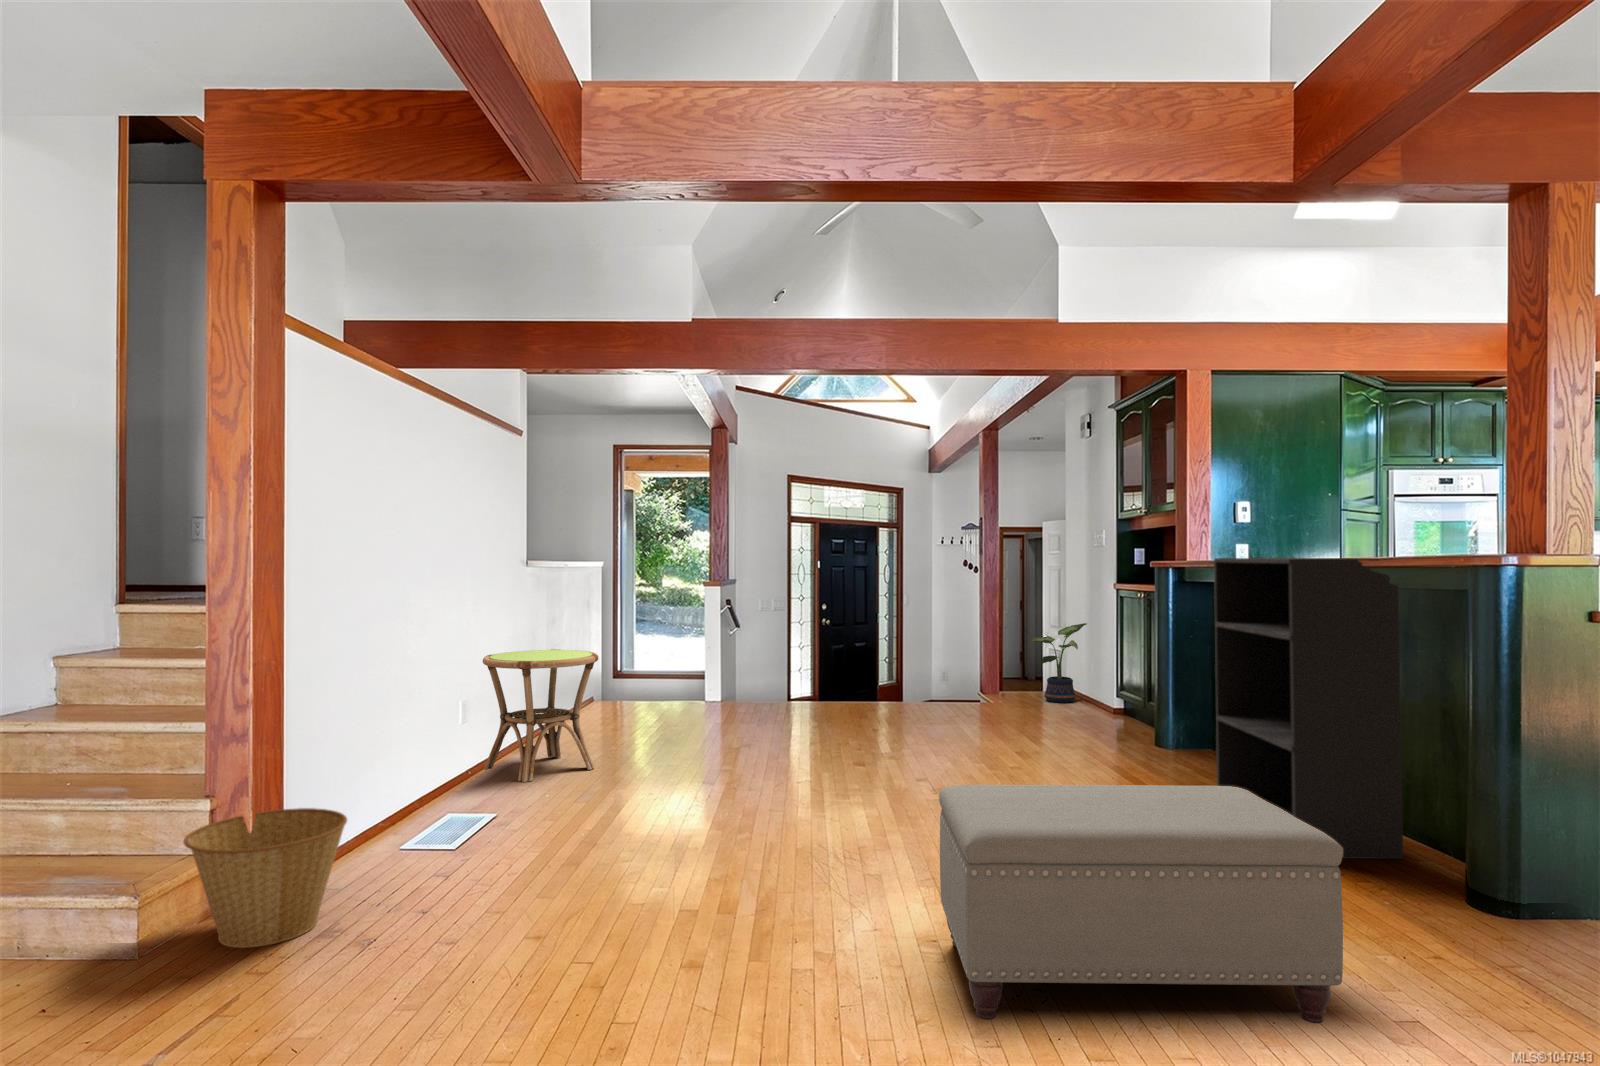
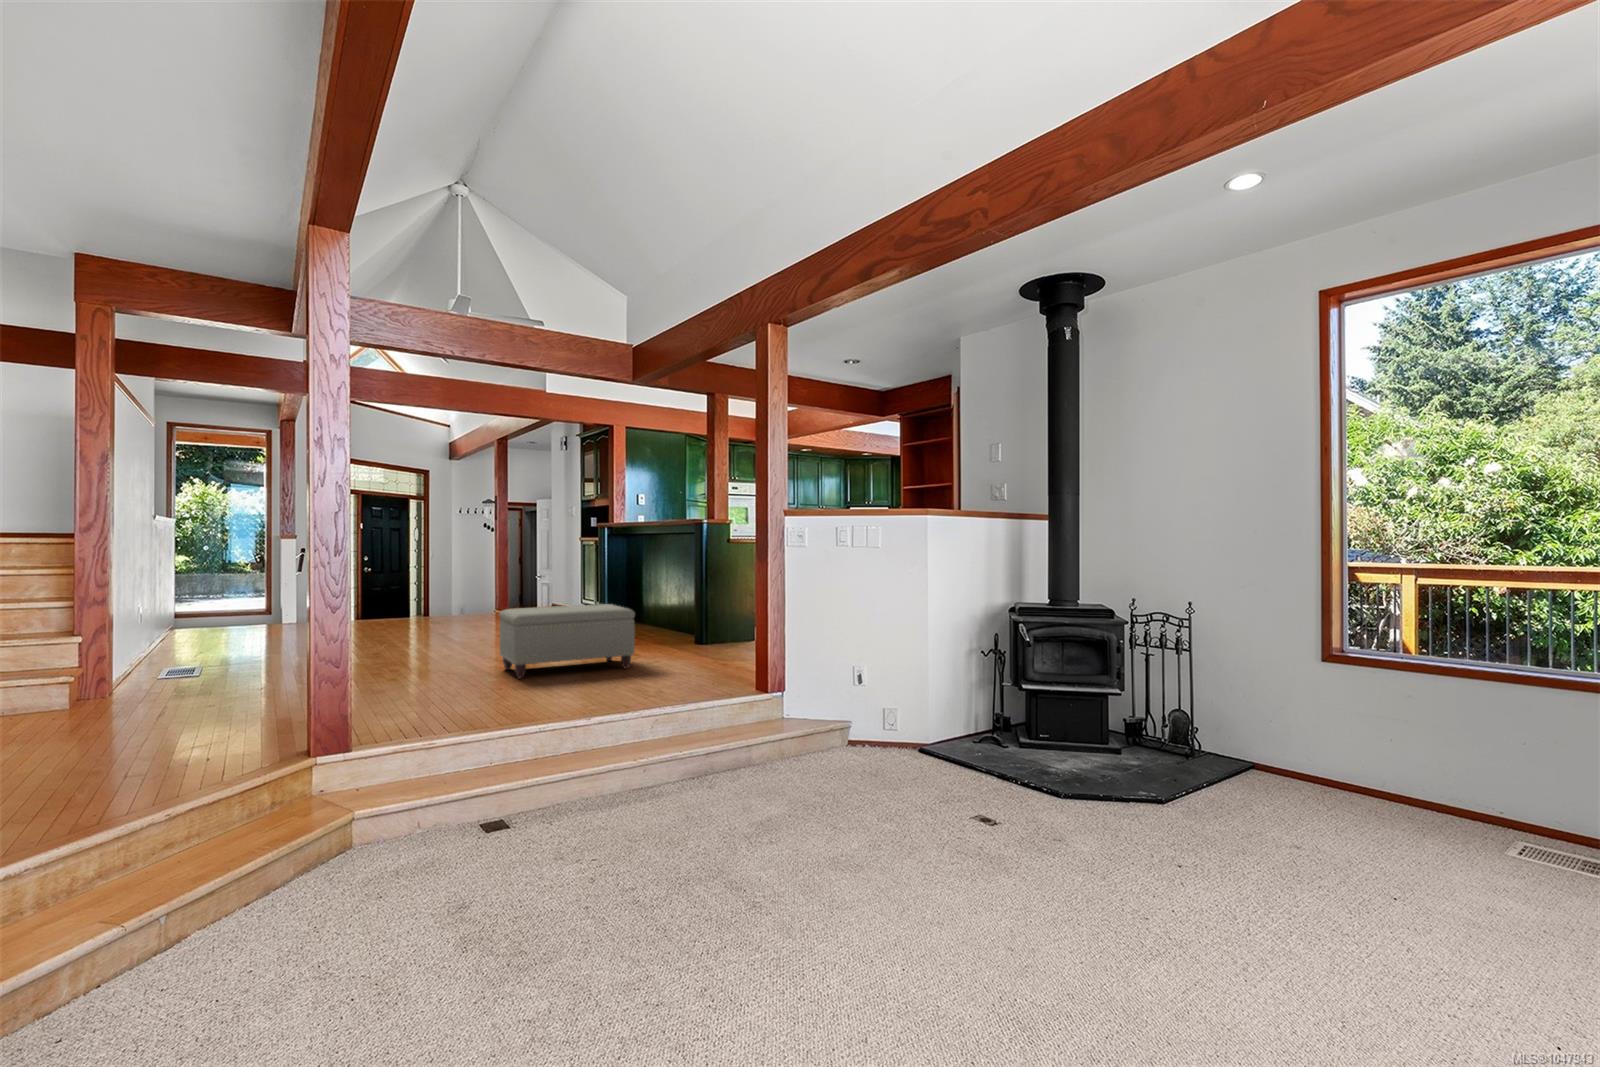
bookshelf: present [1214,558,1403,859] -> none [618,523,682,644]
potted plant: present [1032,623,1087,703] -> none [530,562,564,609]
side table: present [483,649,598,782] -> none [177,580,263,657]
basket: present [183,808,347,948] -> none [123,645,207,702]

